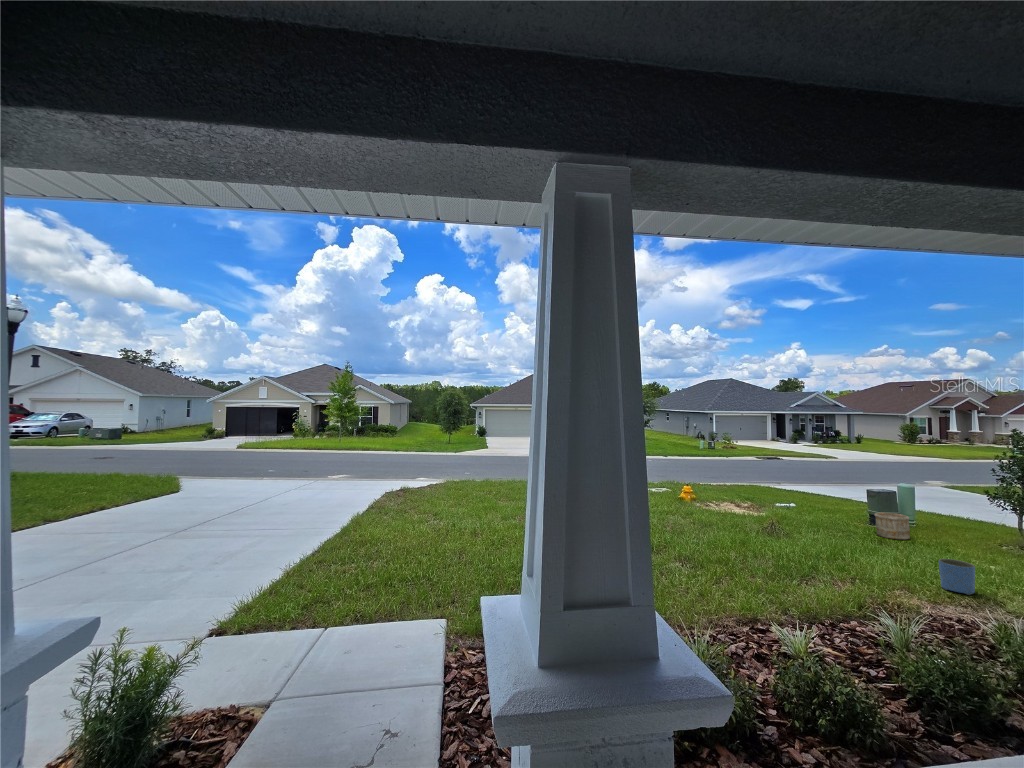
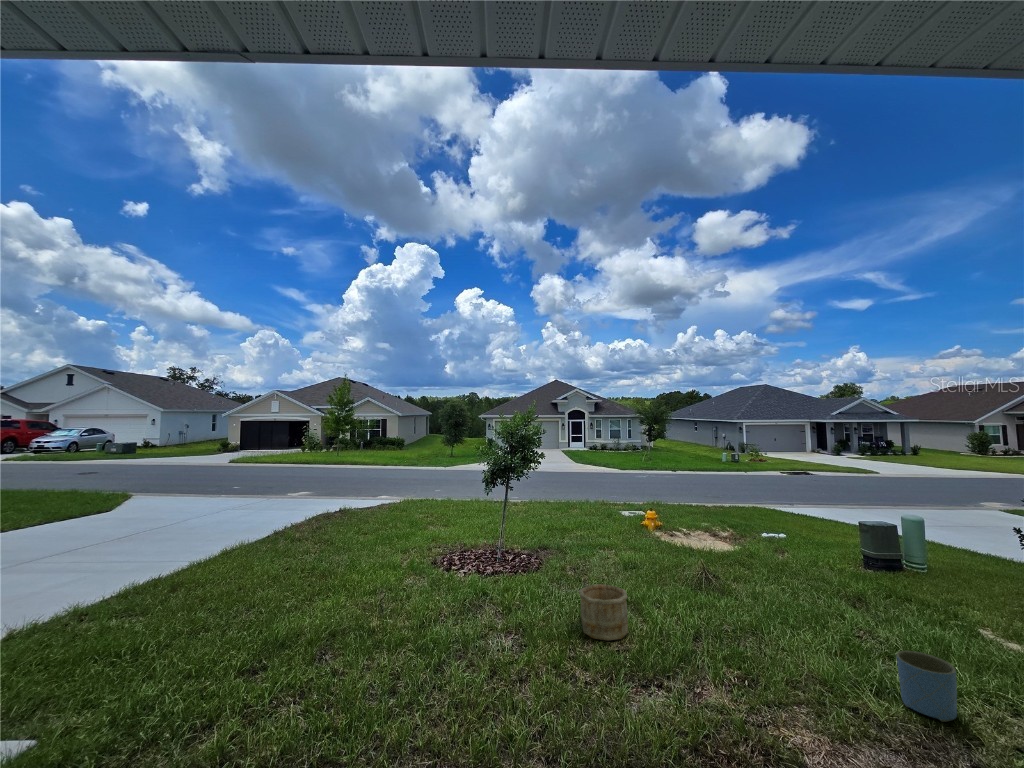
wooden bucket: present [874,512,910,539] -> present [579,584,628,640]

